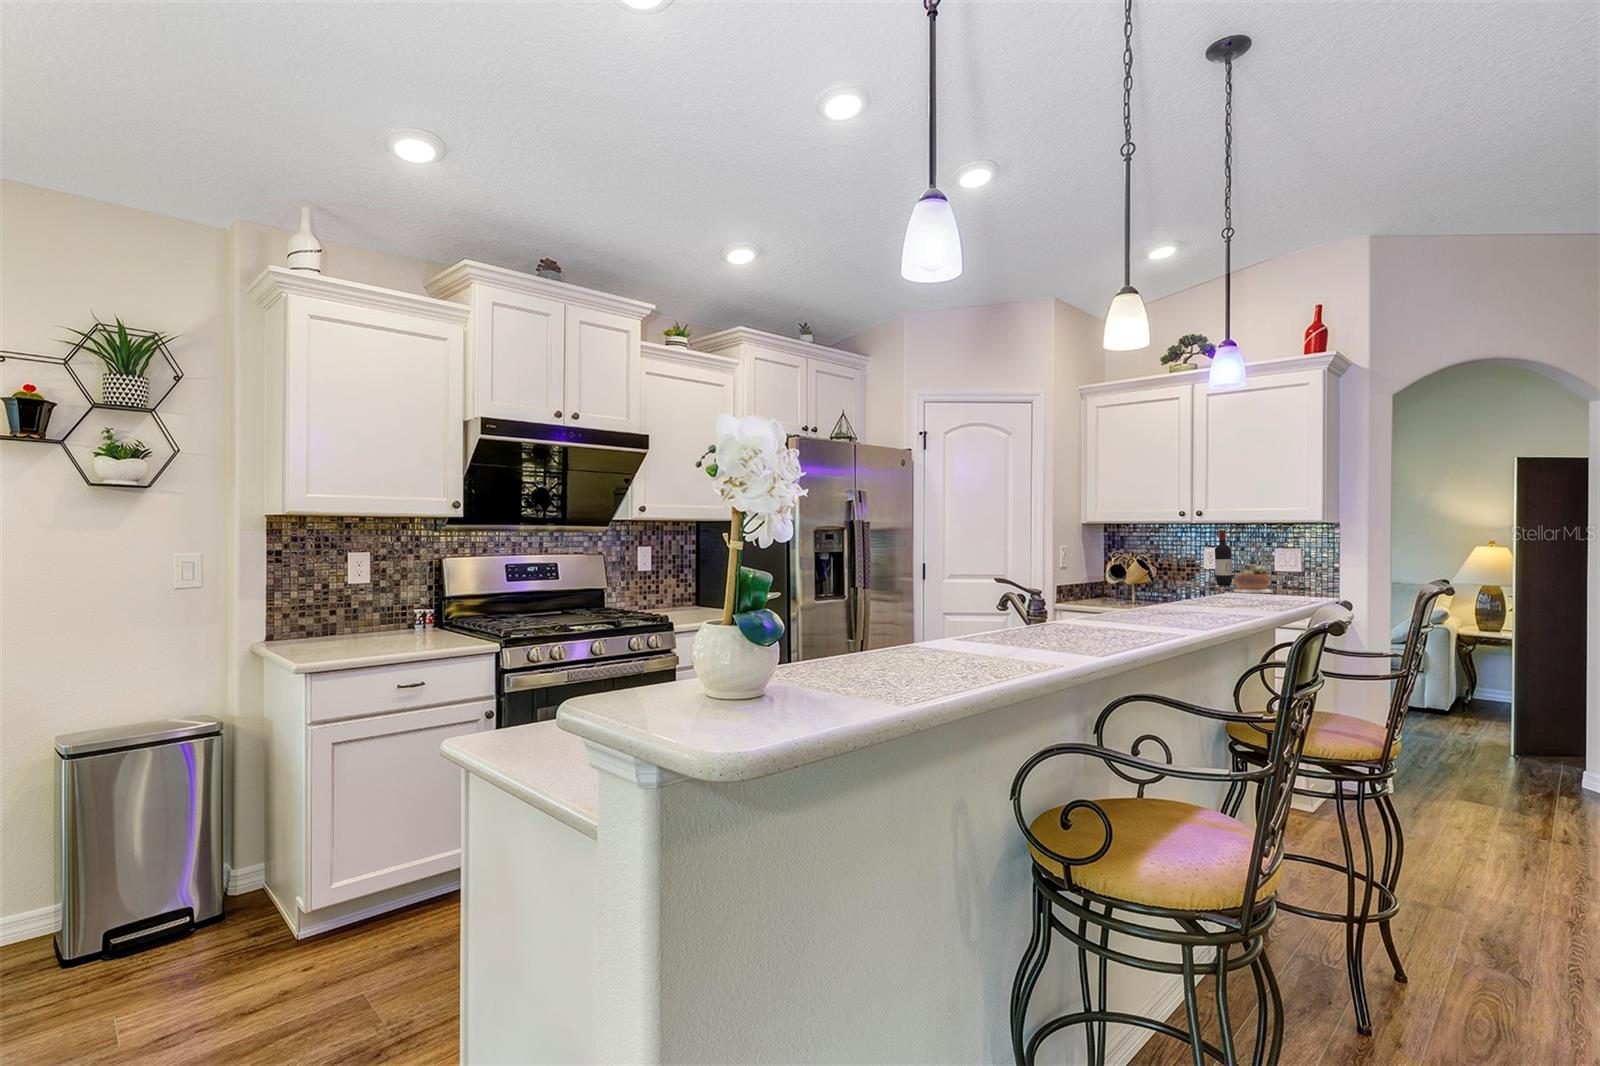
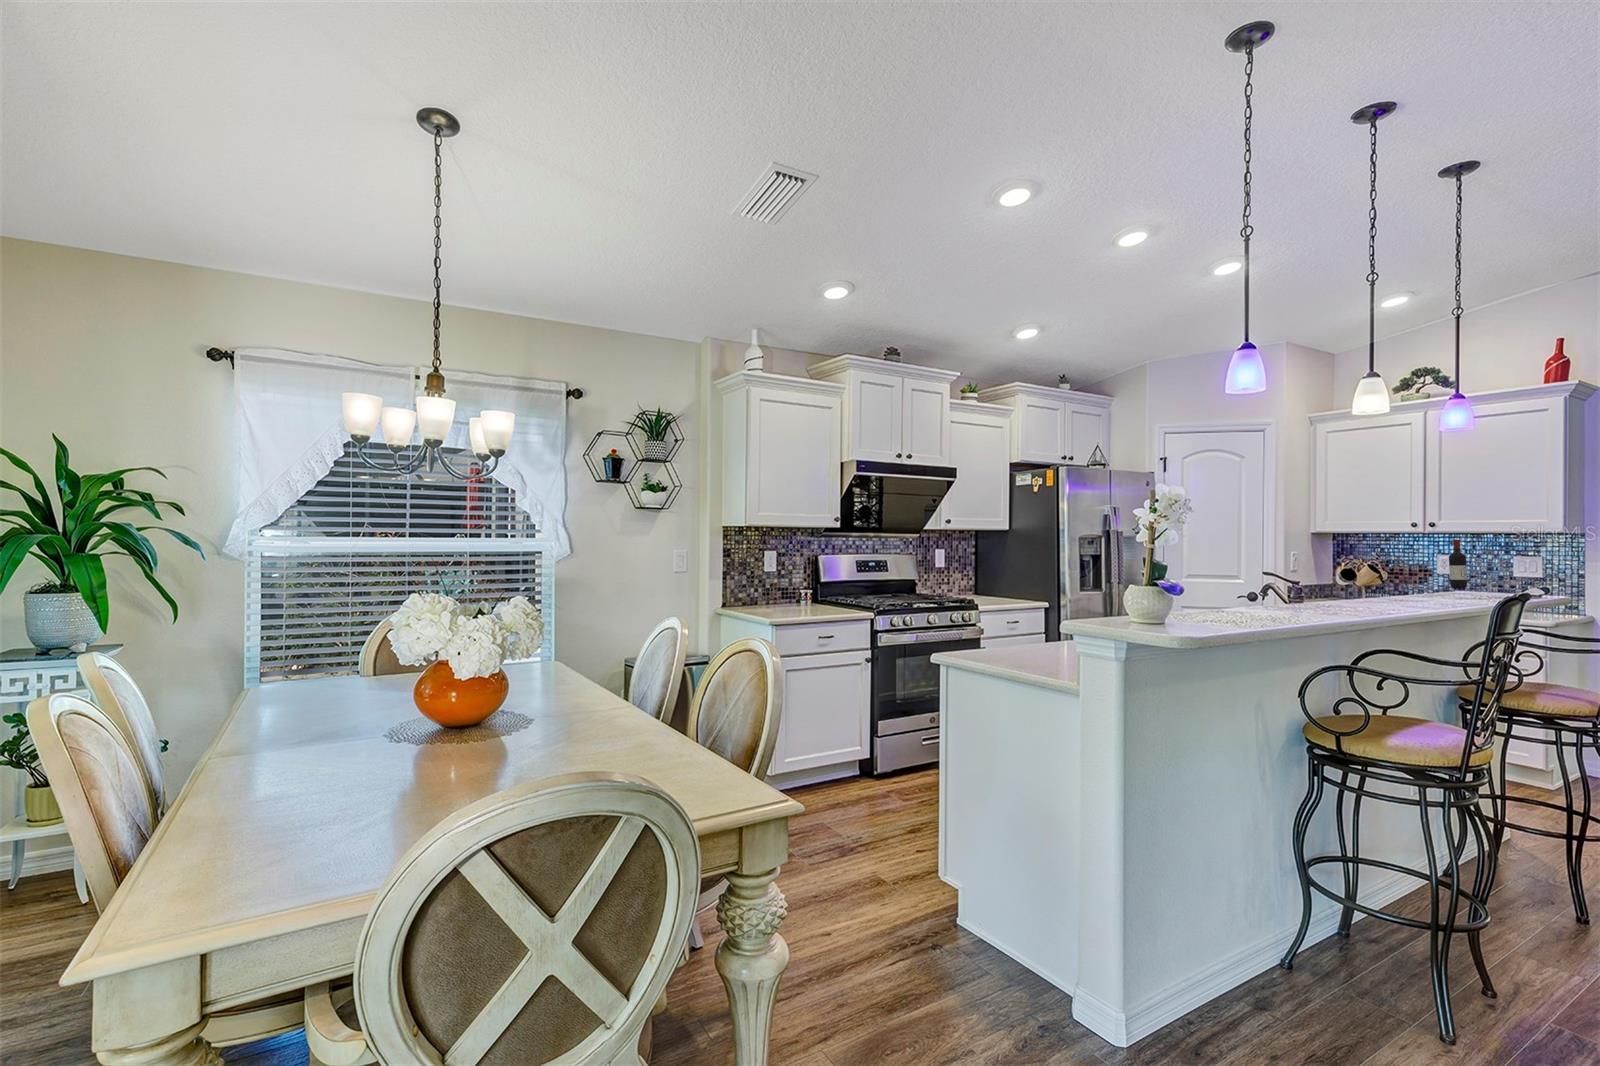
succulent plant: present [1234,564,1272,593] -> none [1468,569,1508,594]

